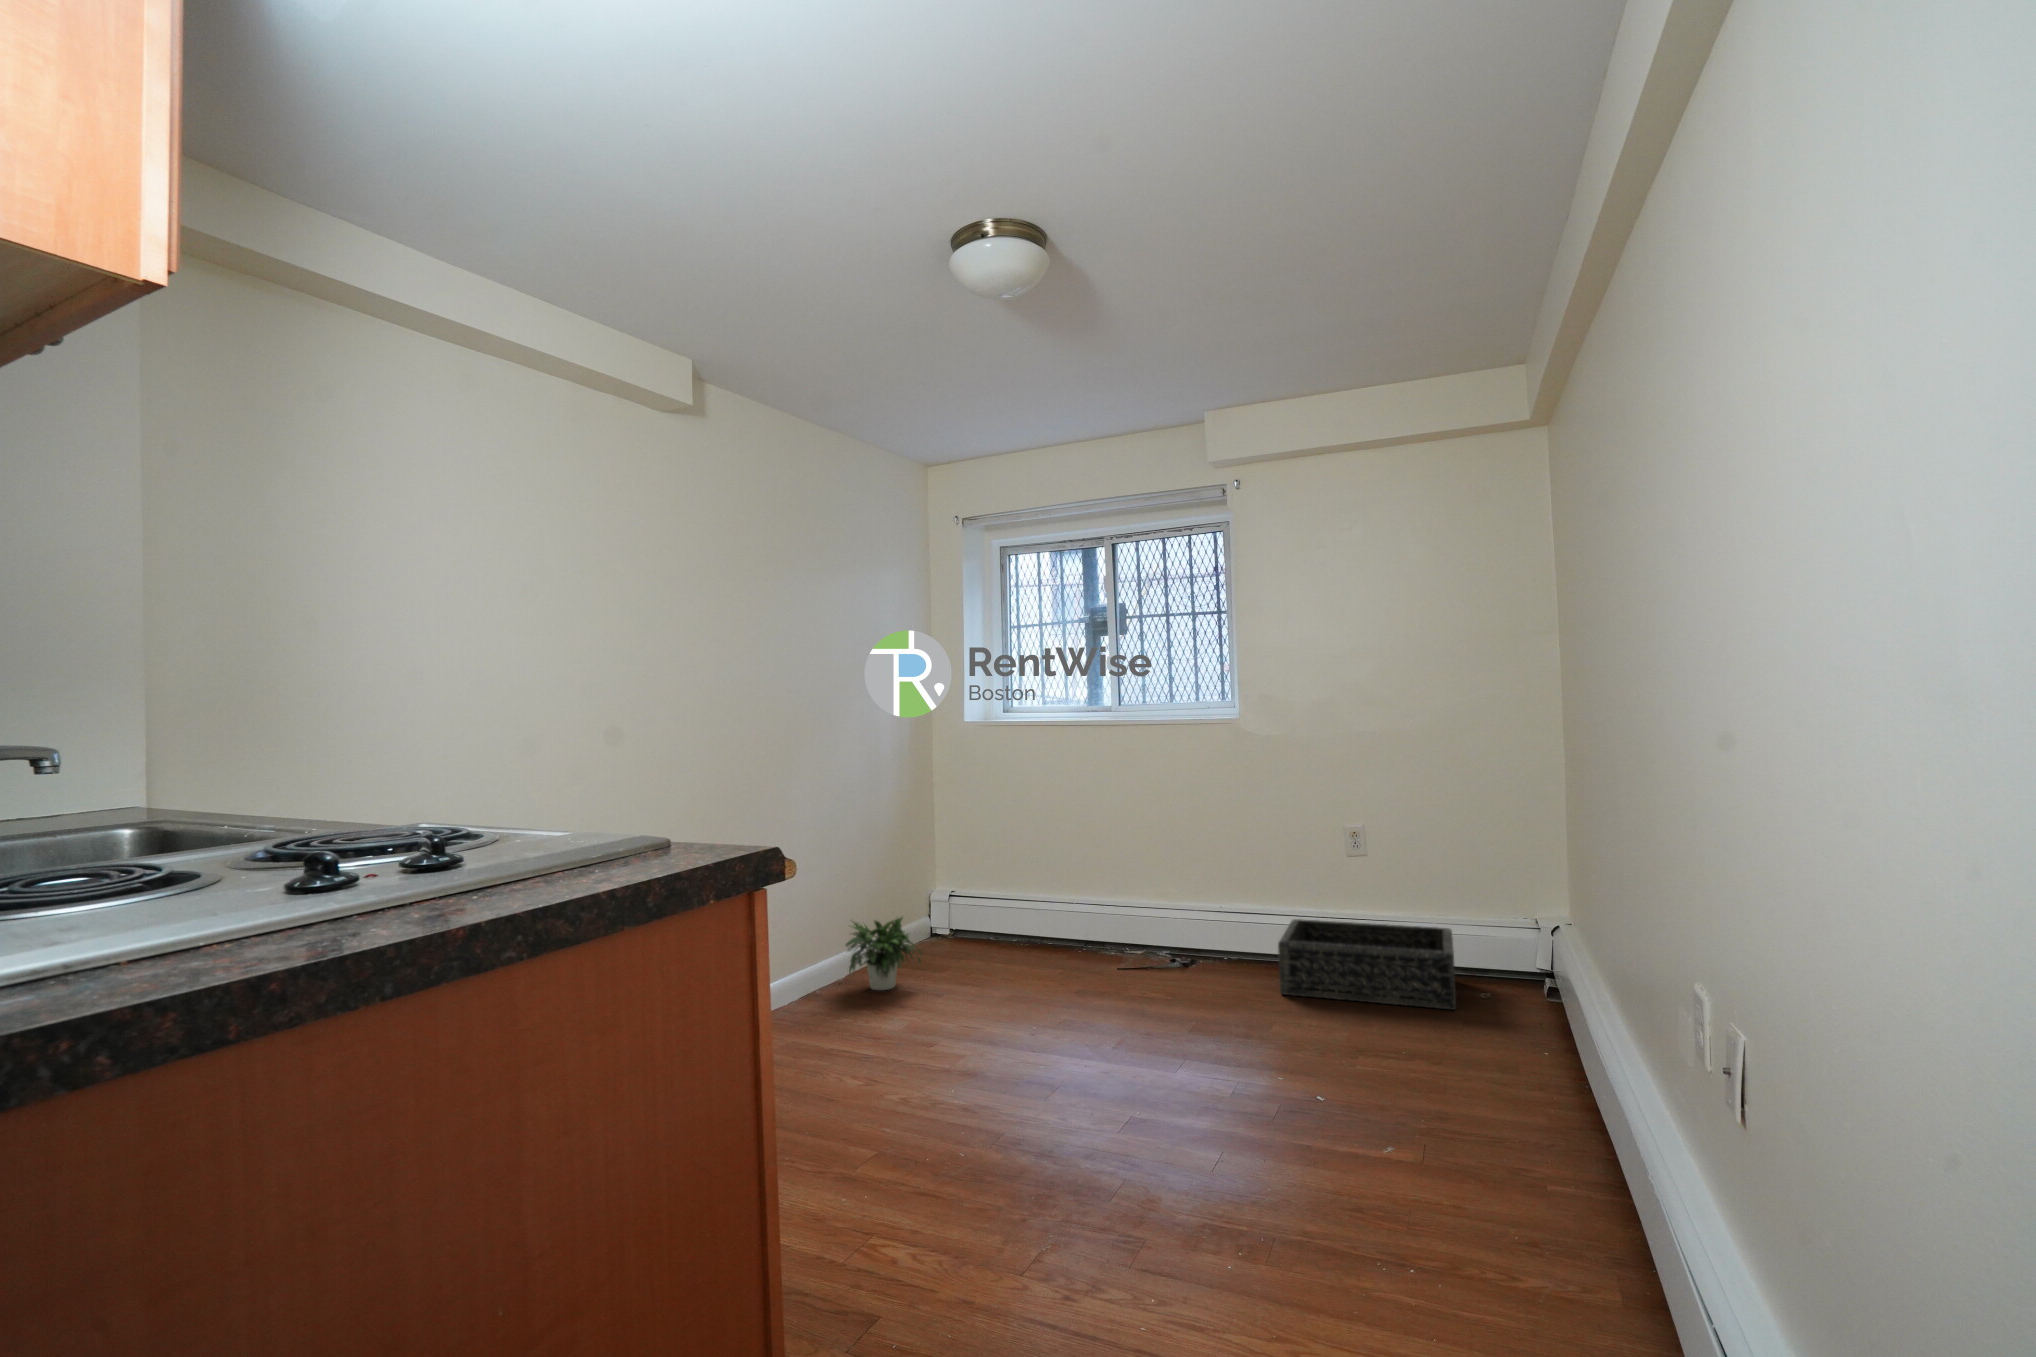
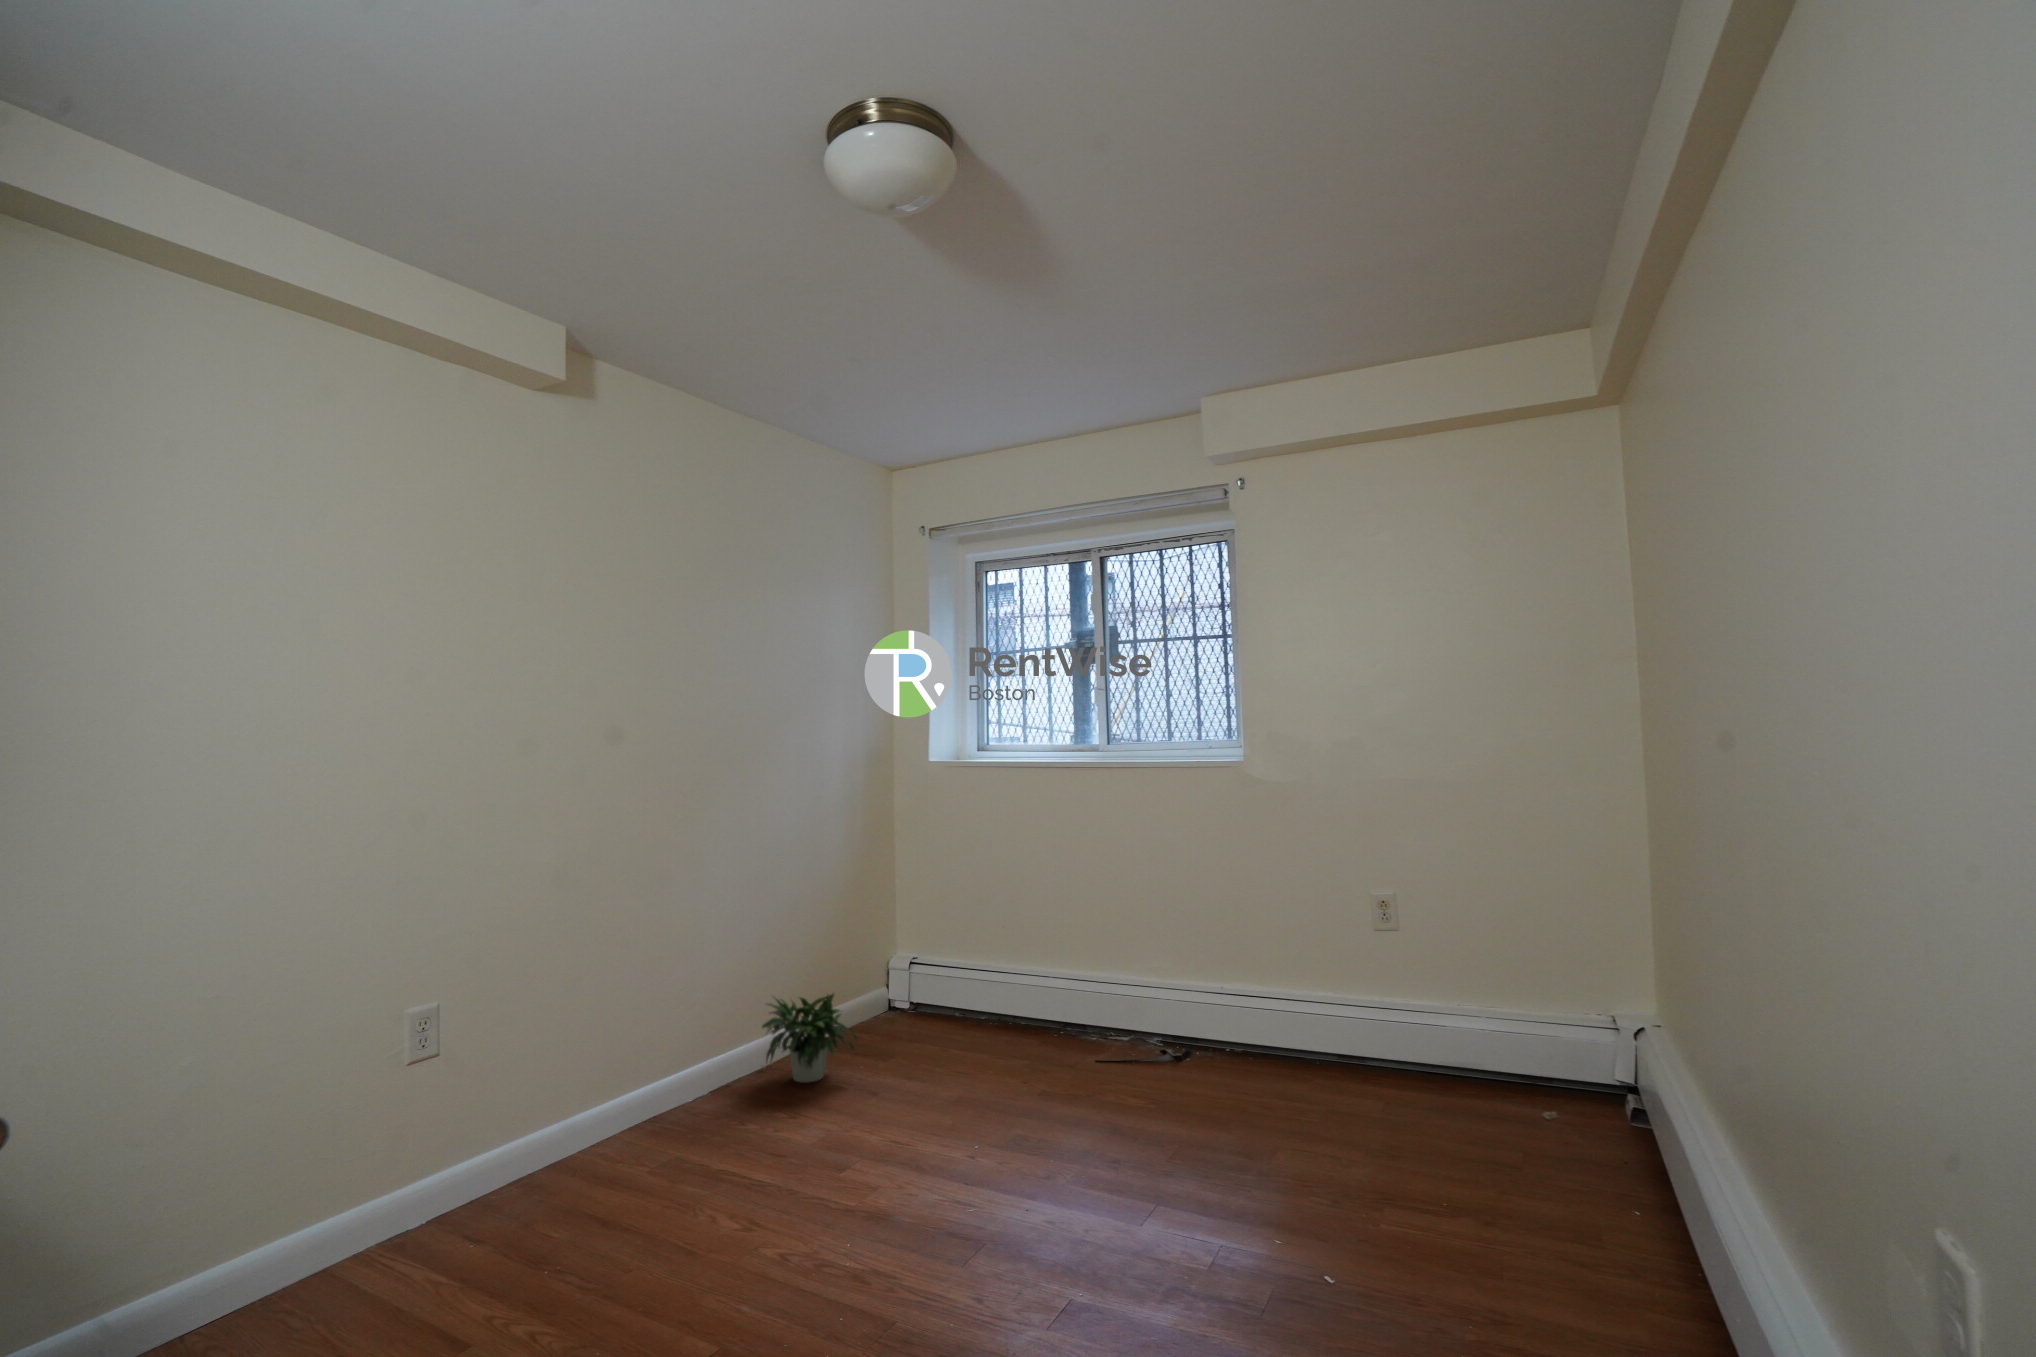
basket: present [1278,919,1456,1010] -> none [1283,1007,1509,1136]

